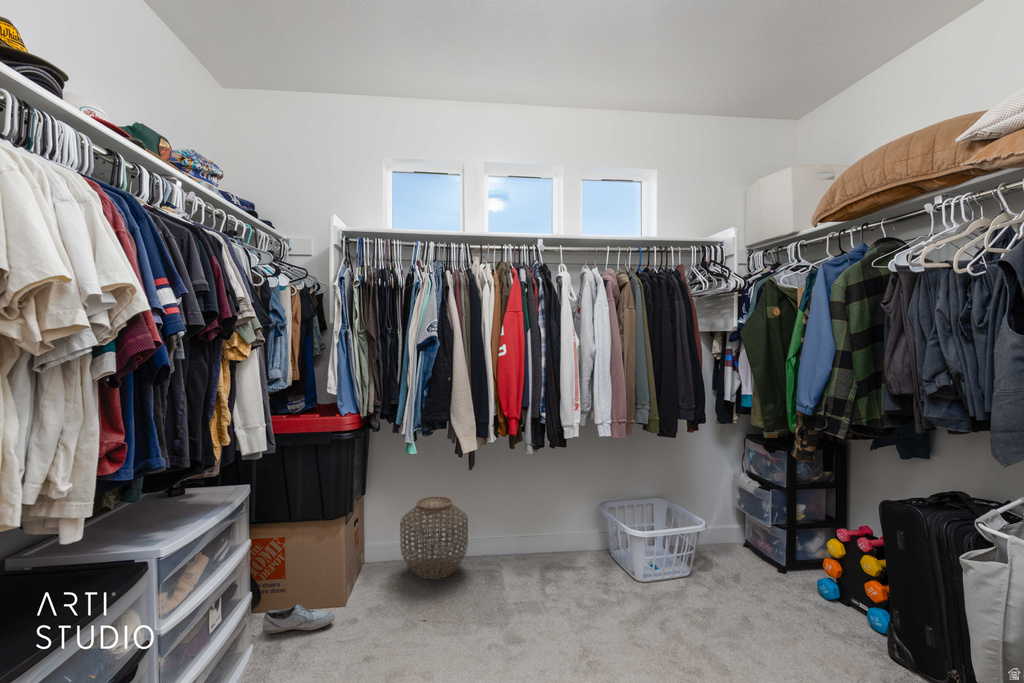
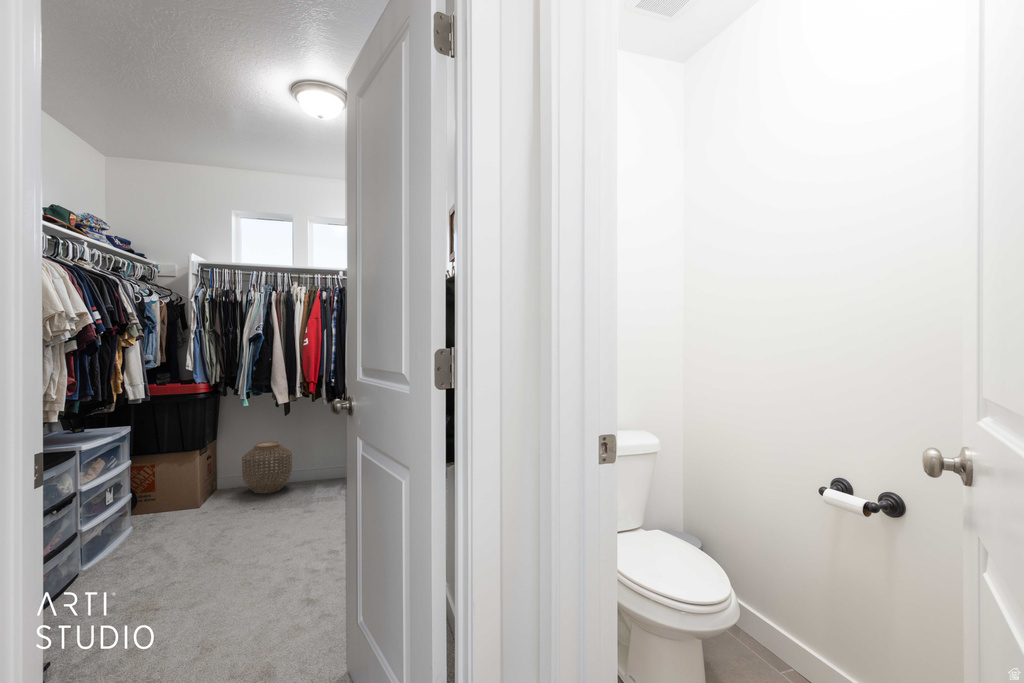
shoe: present [263,604,335,634] -> none [140,504,192,522]

